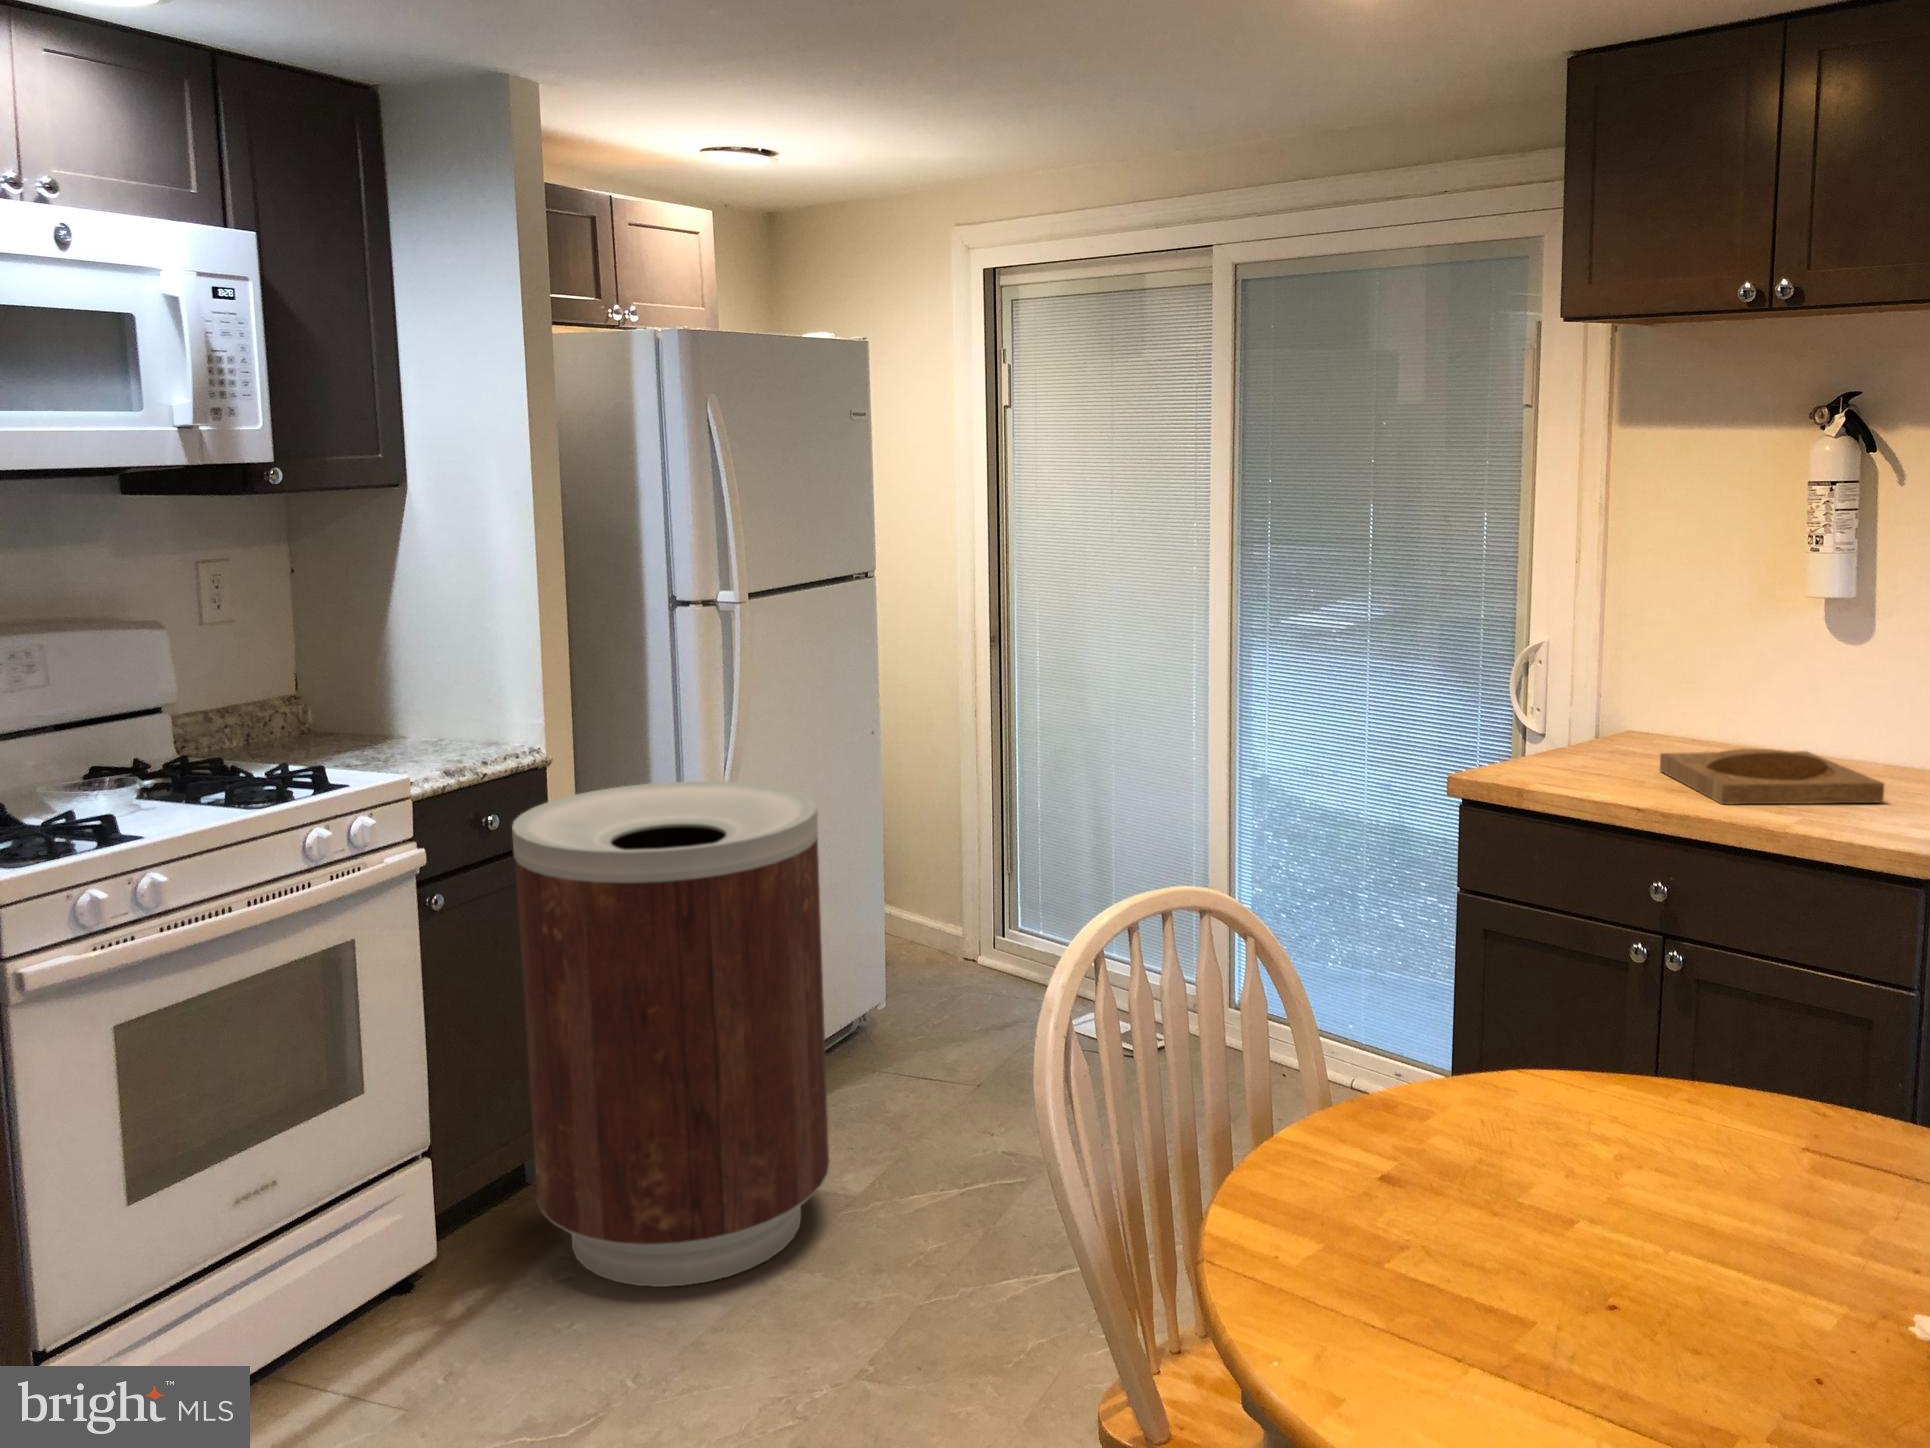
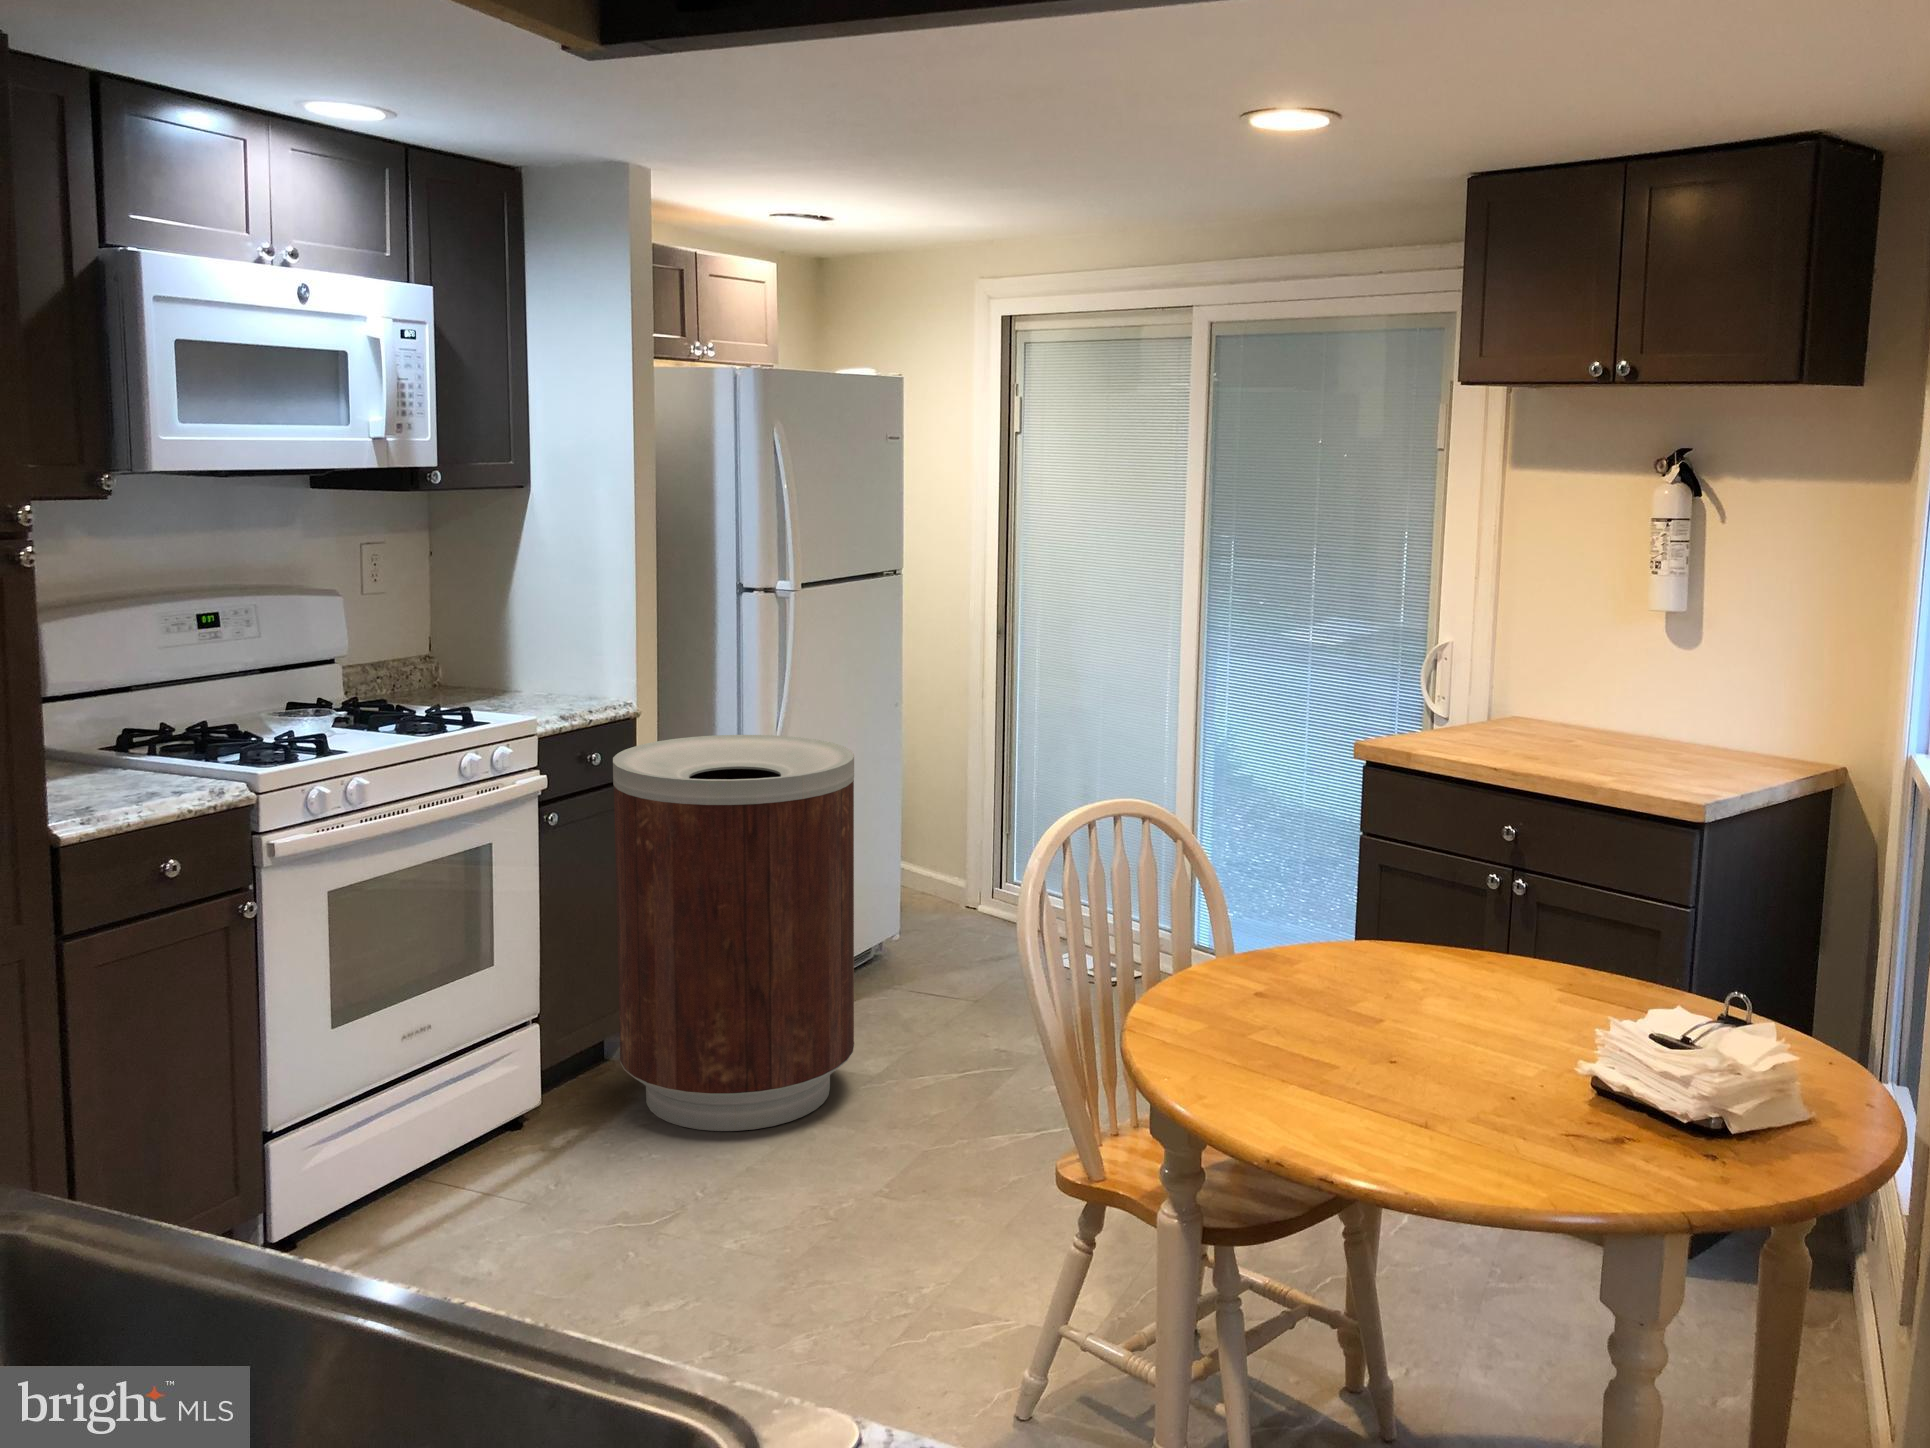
tray: present [1660,749,1884,804] -> none [1524,729,1686,770]

